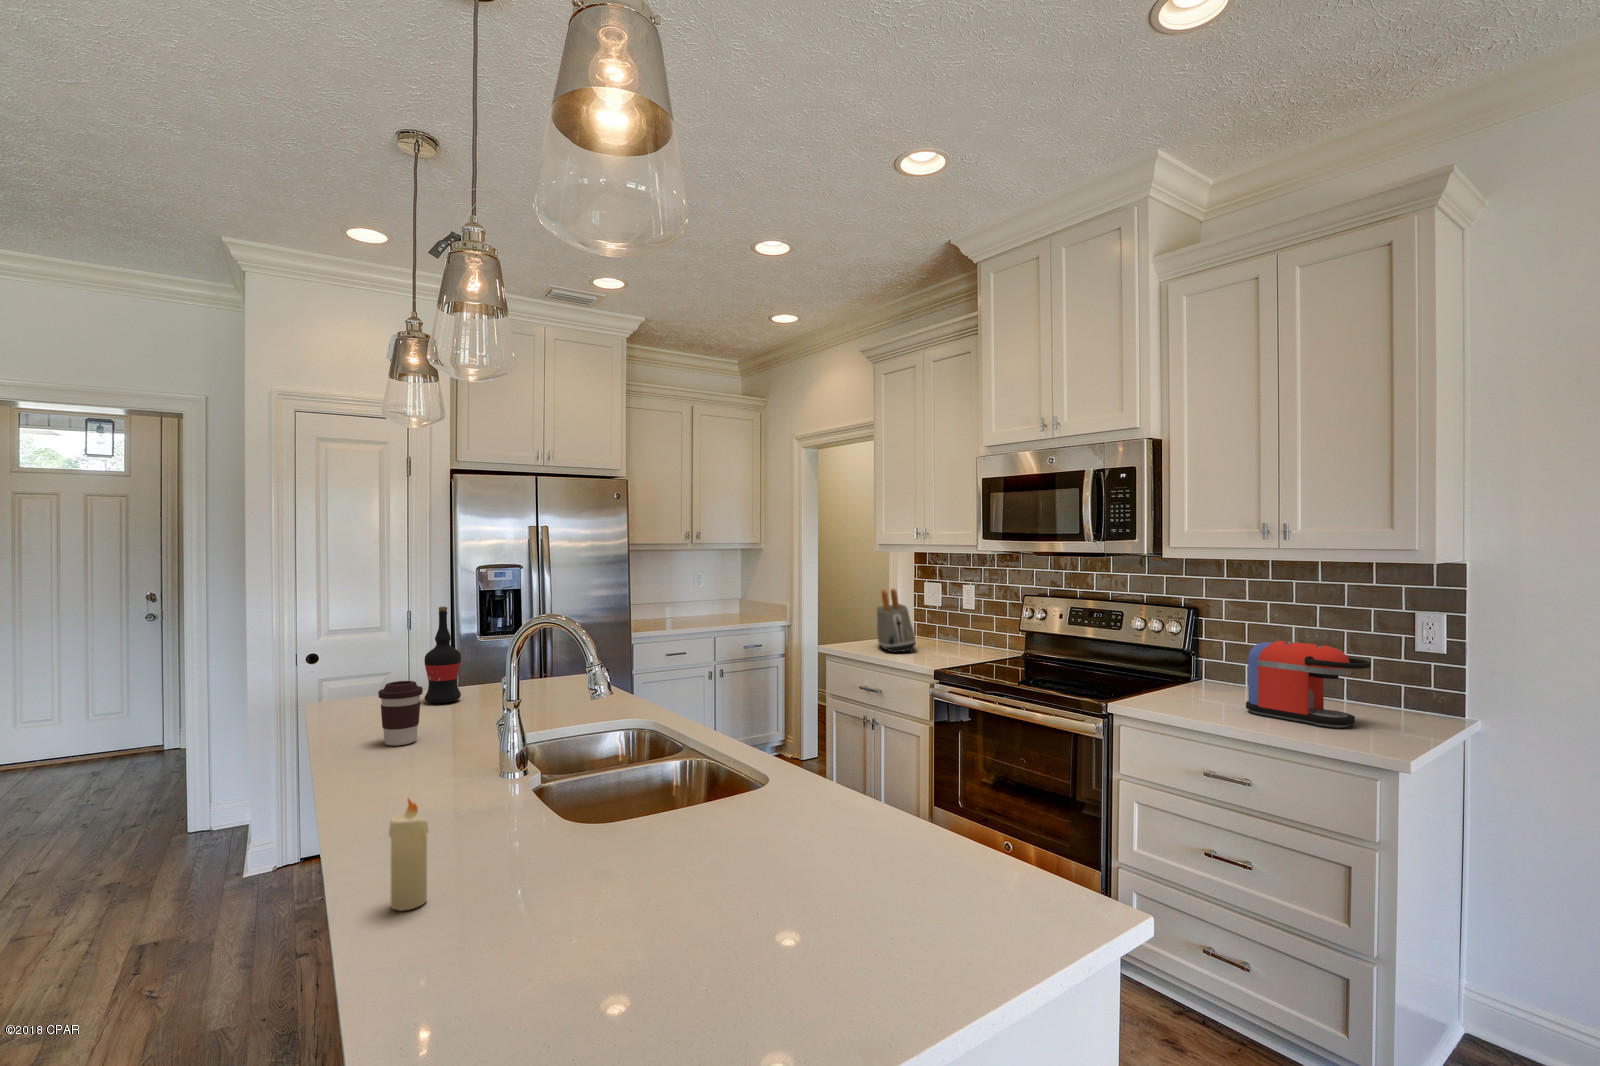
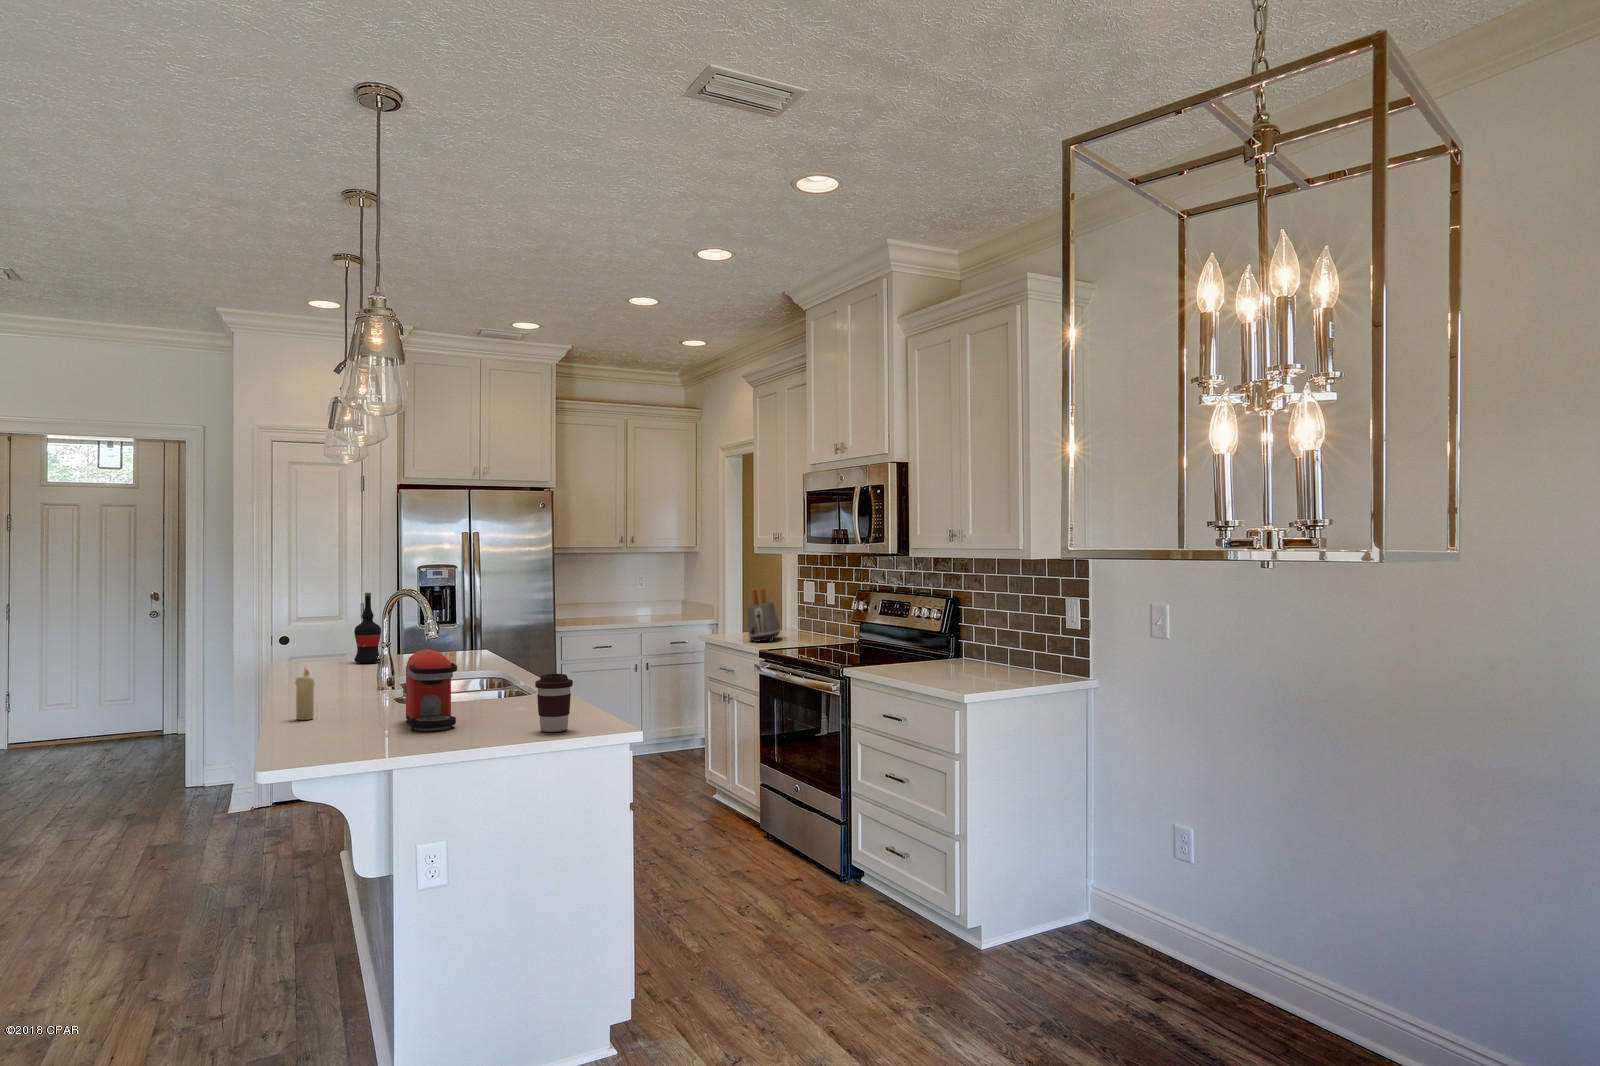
coffee maker: present [1246,641,1371,728] -> present [406,649,457,731]
coffee cup: present [378,681,423,746] -> present [535,674,573,732]

